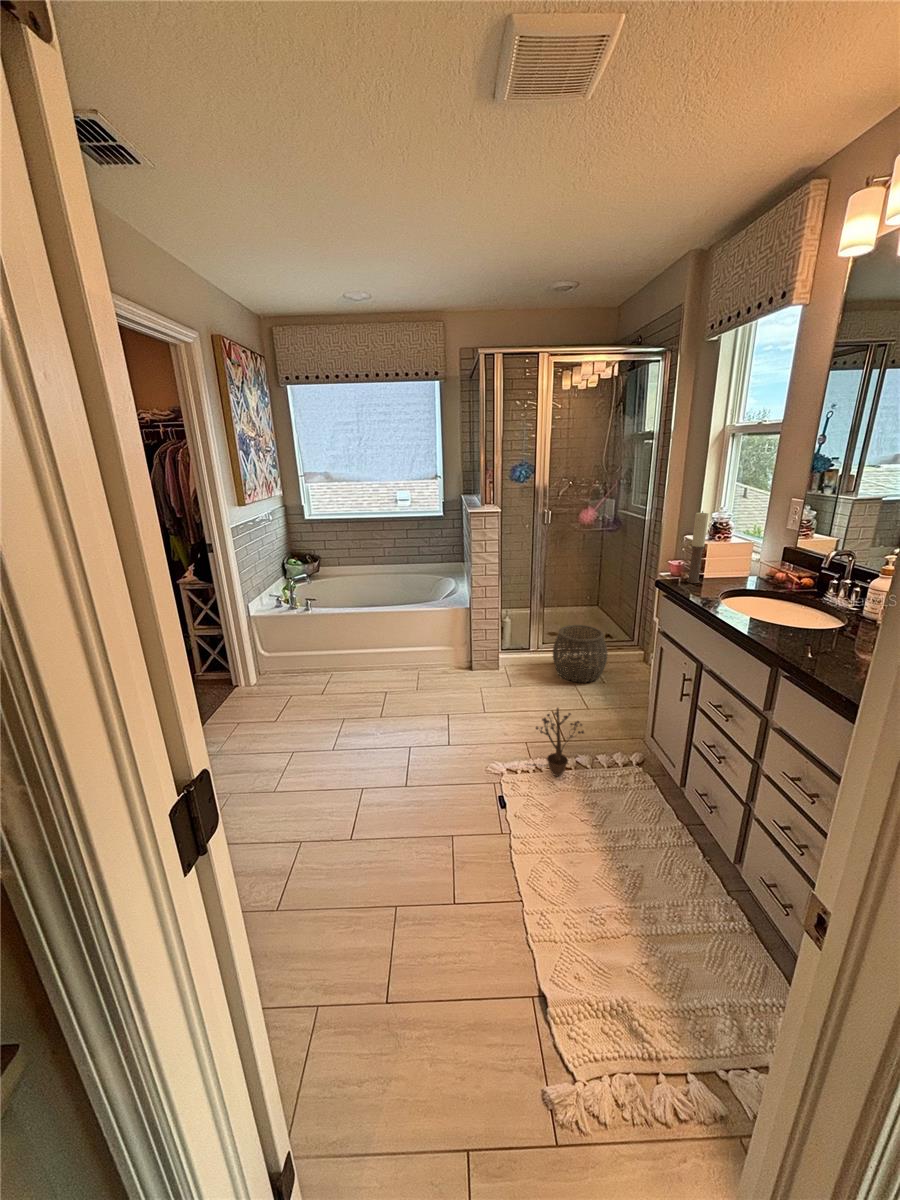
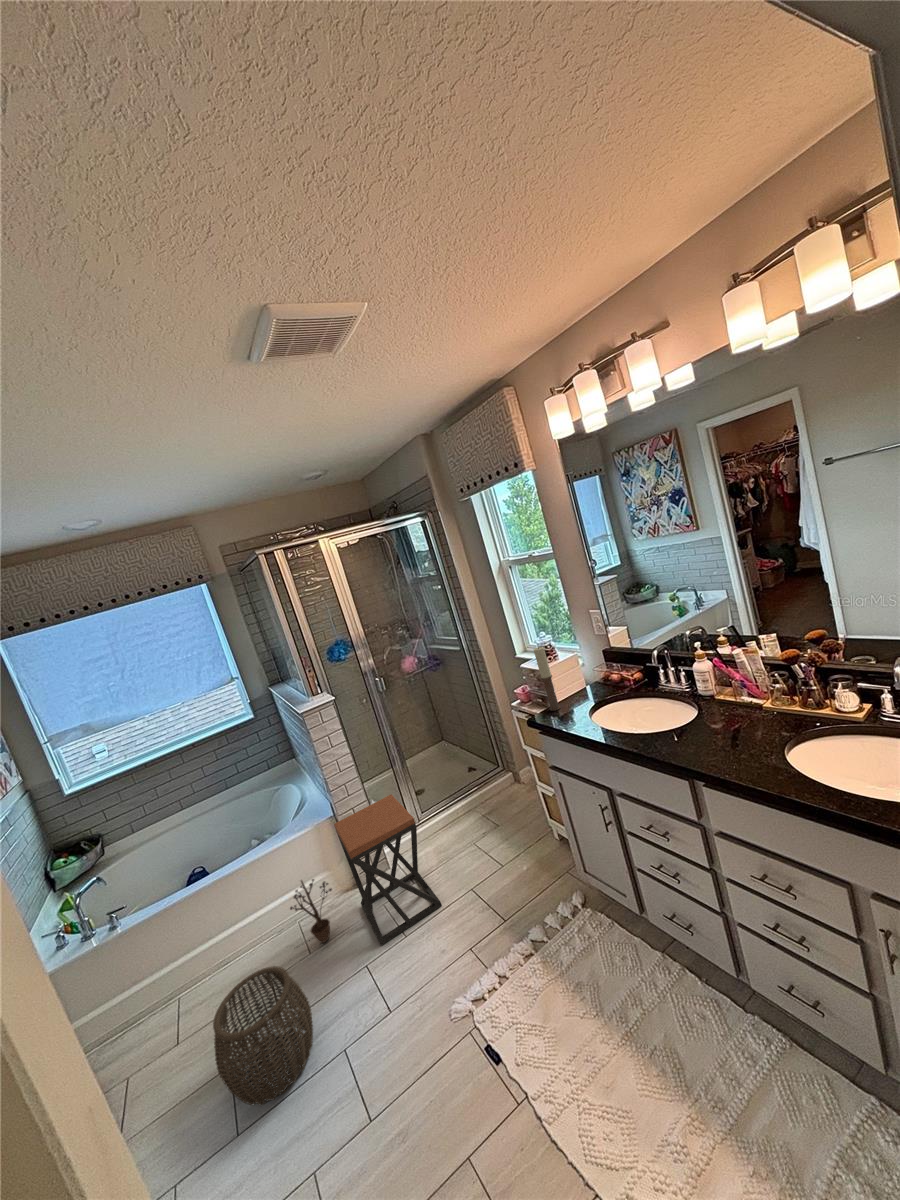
stool: none [463,610,524,709] -> present [334,794,442,945]
woven basket: present [553,625,608,682] -> present [213,966,313,1106]
decorative plant: present [525,708,584,776] -> present [290,879,332,948]

